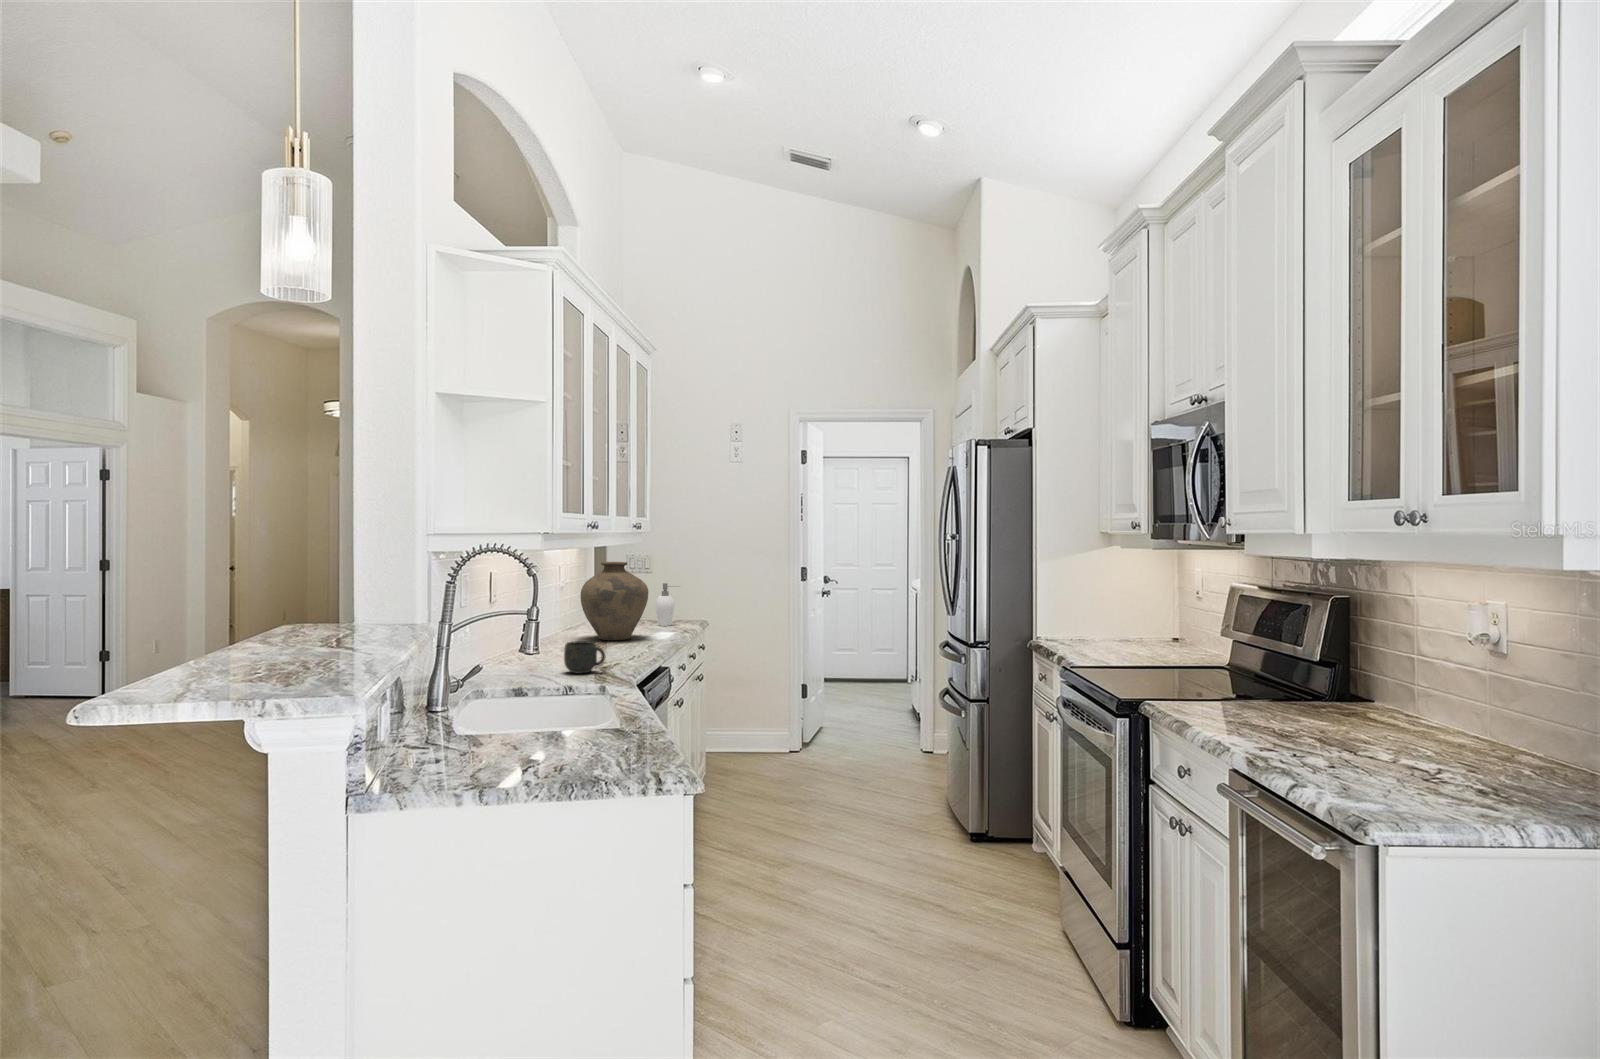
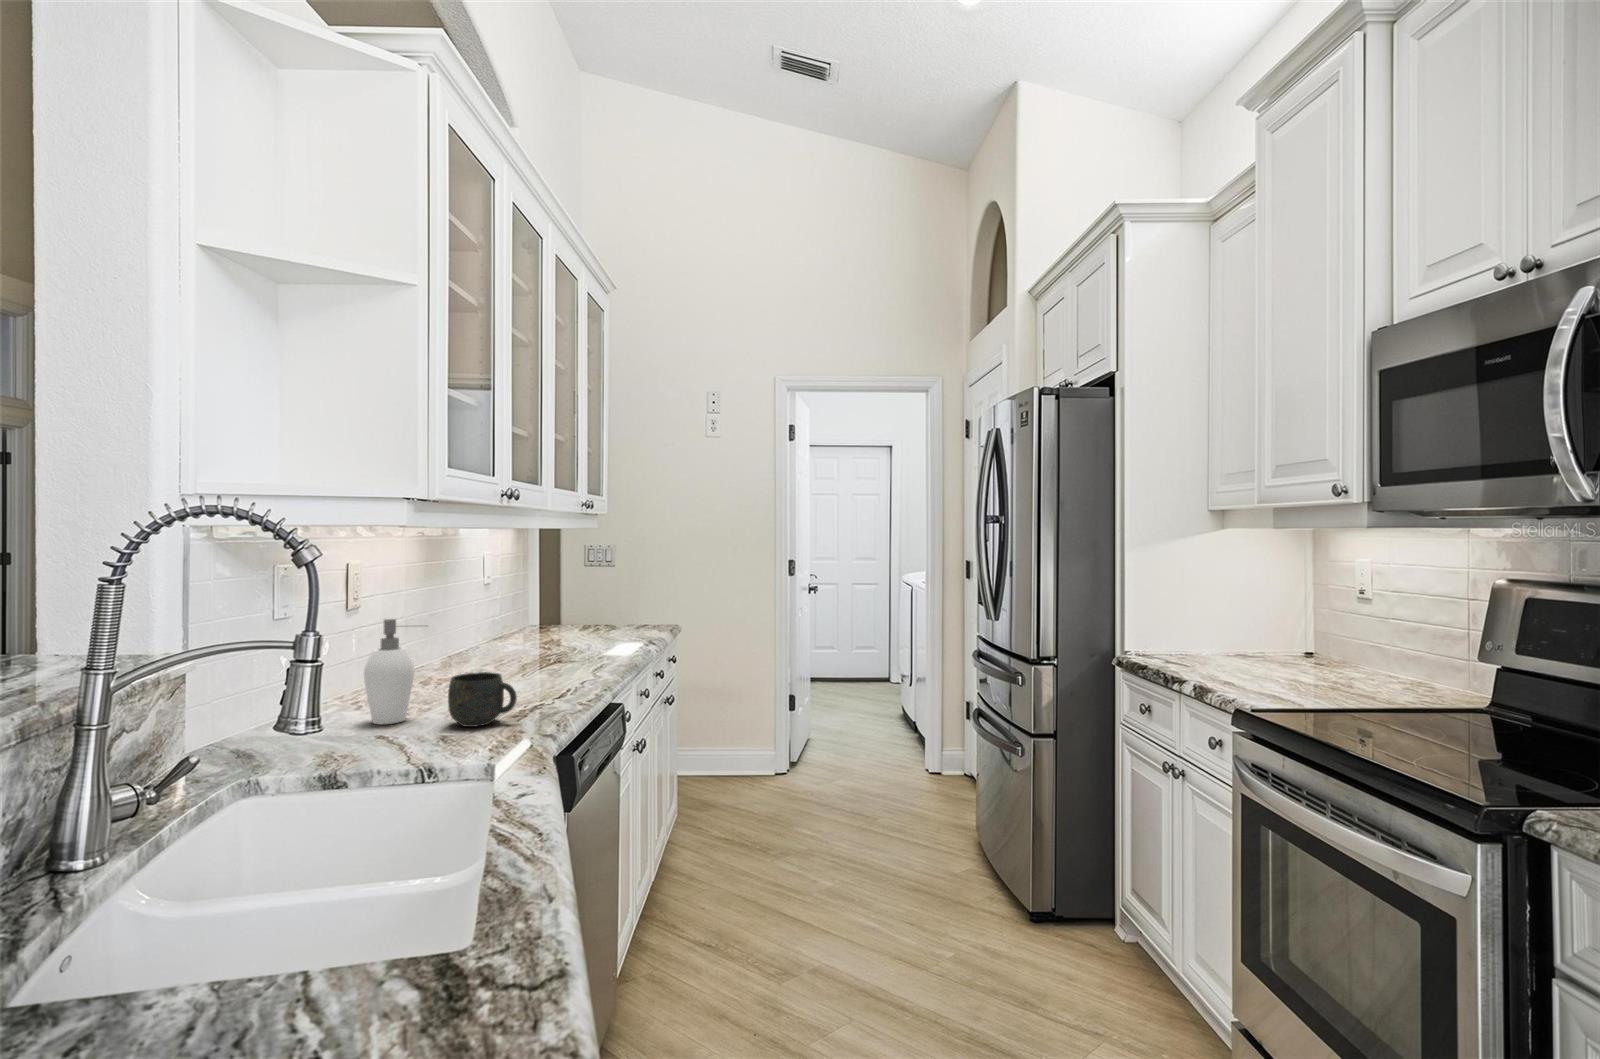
vase: present [581,562,648,640] -> none [509,552,601,657]
soap dispenser: present [656,583,674,626] -> present [364,619,427,724]

